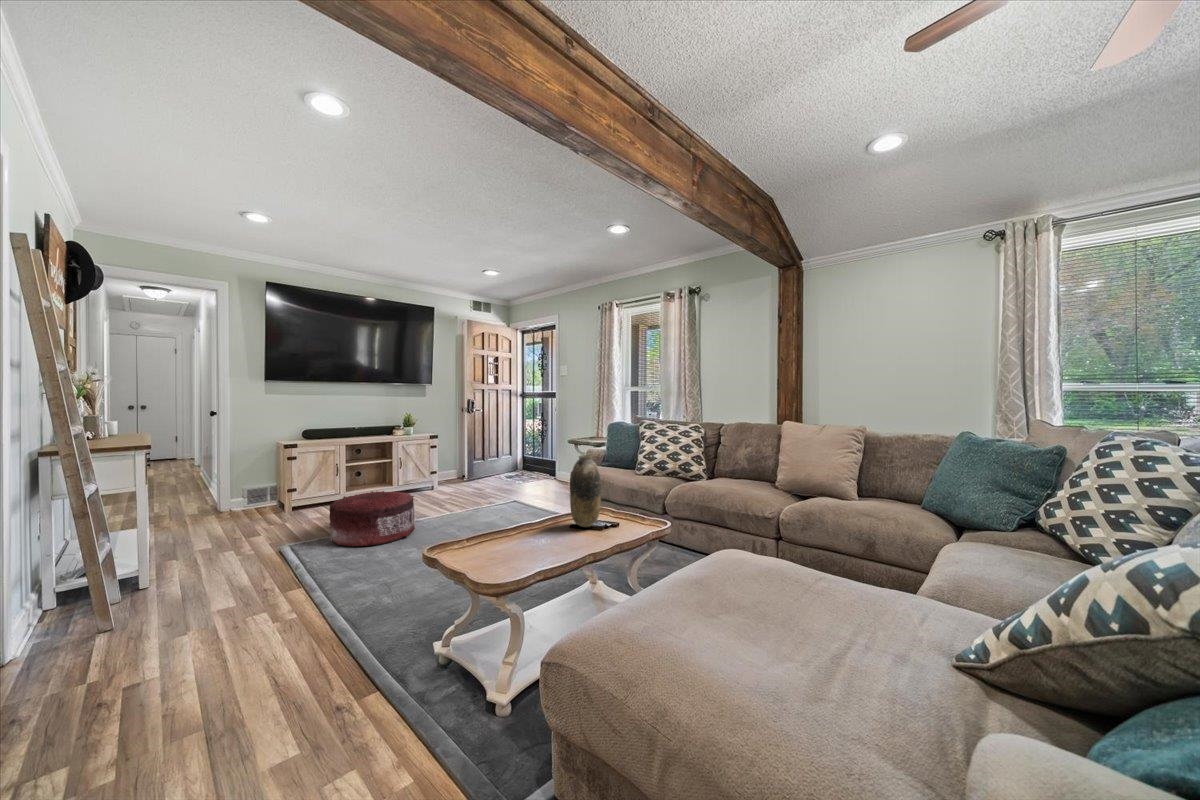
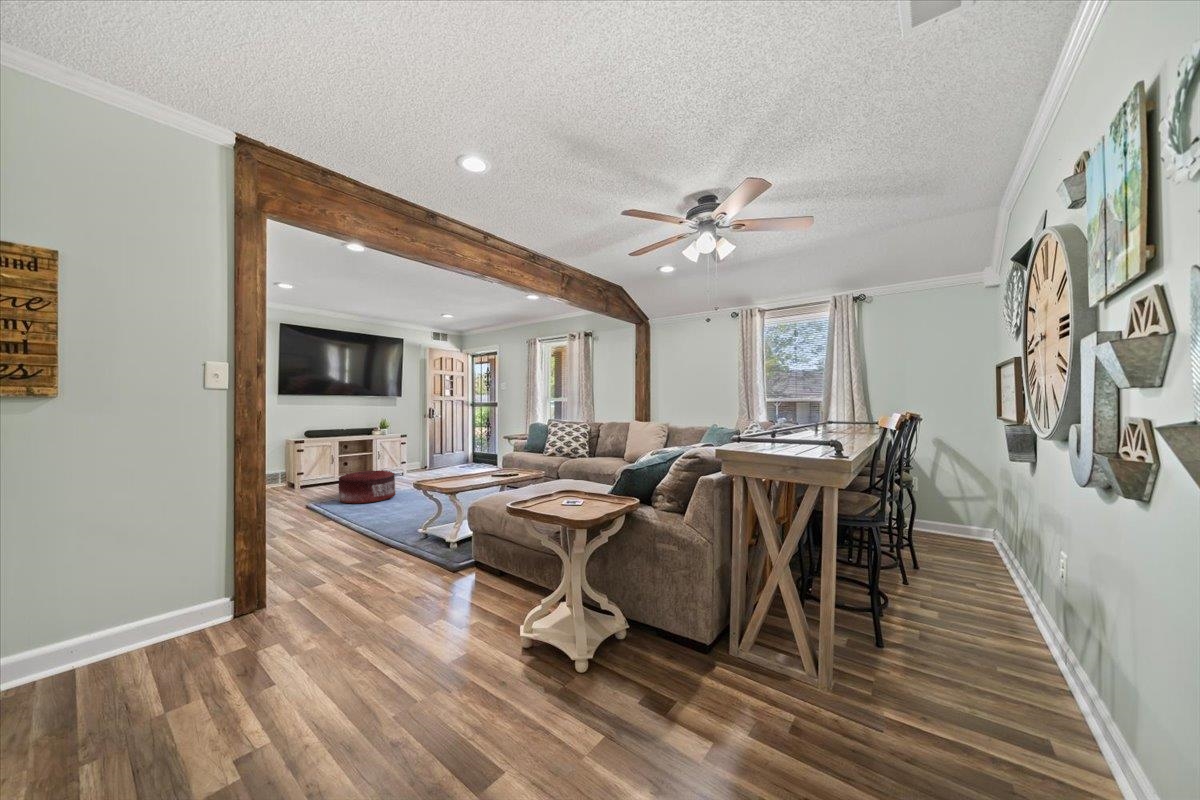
vase: present [570,455,601,527] -> none [492,438,509,478]

